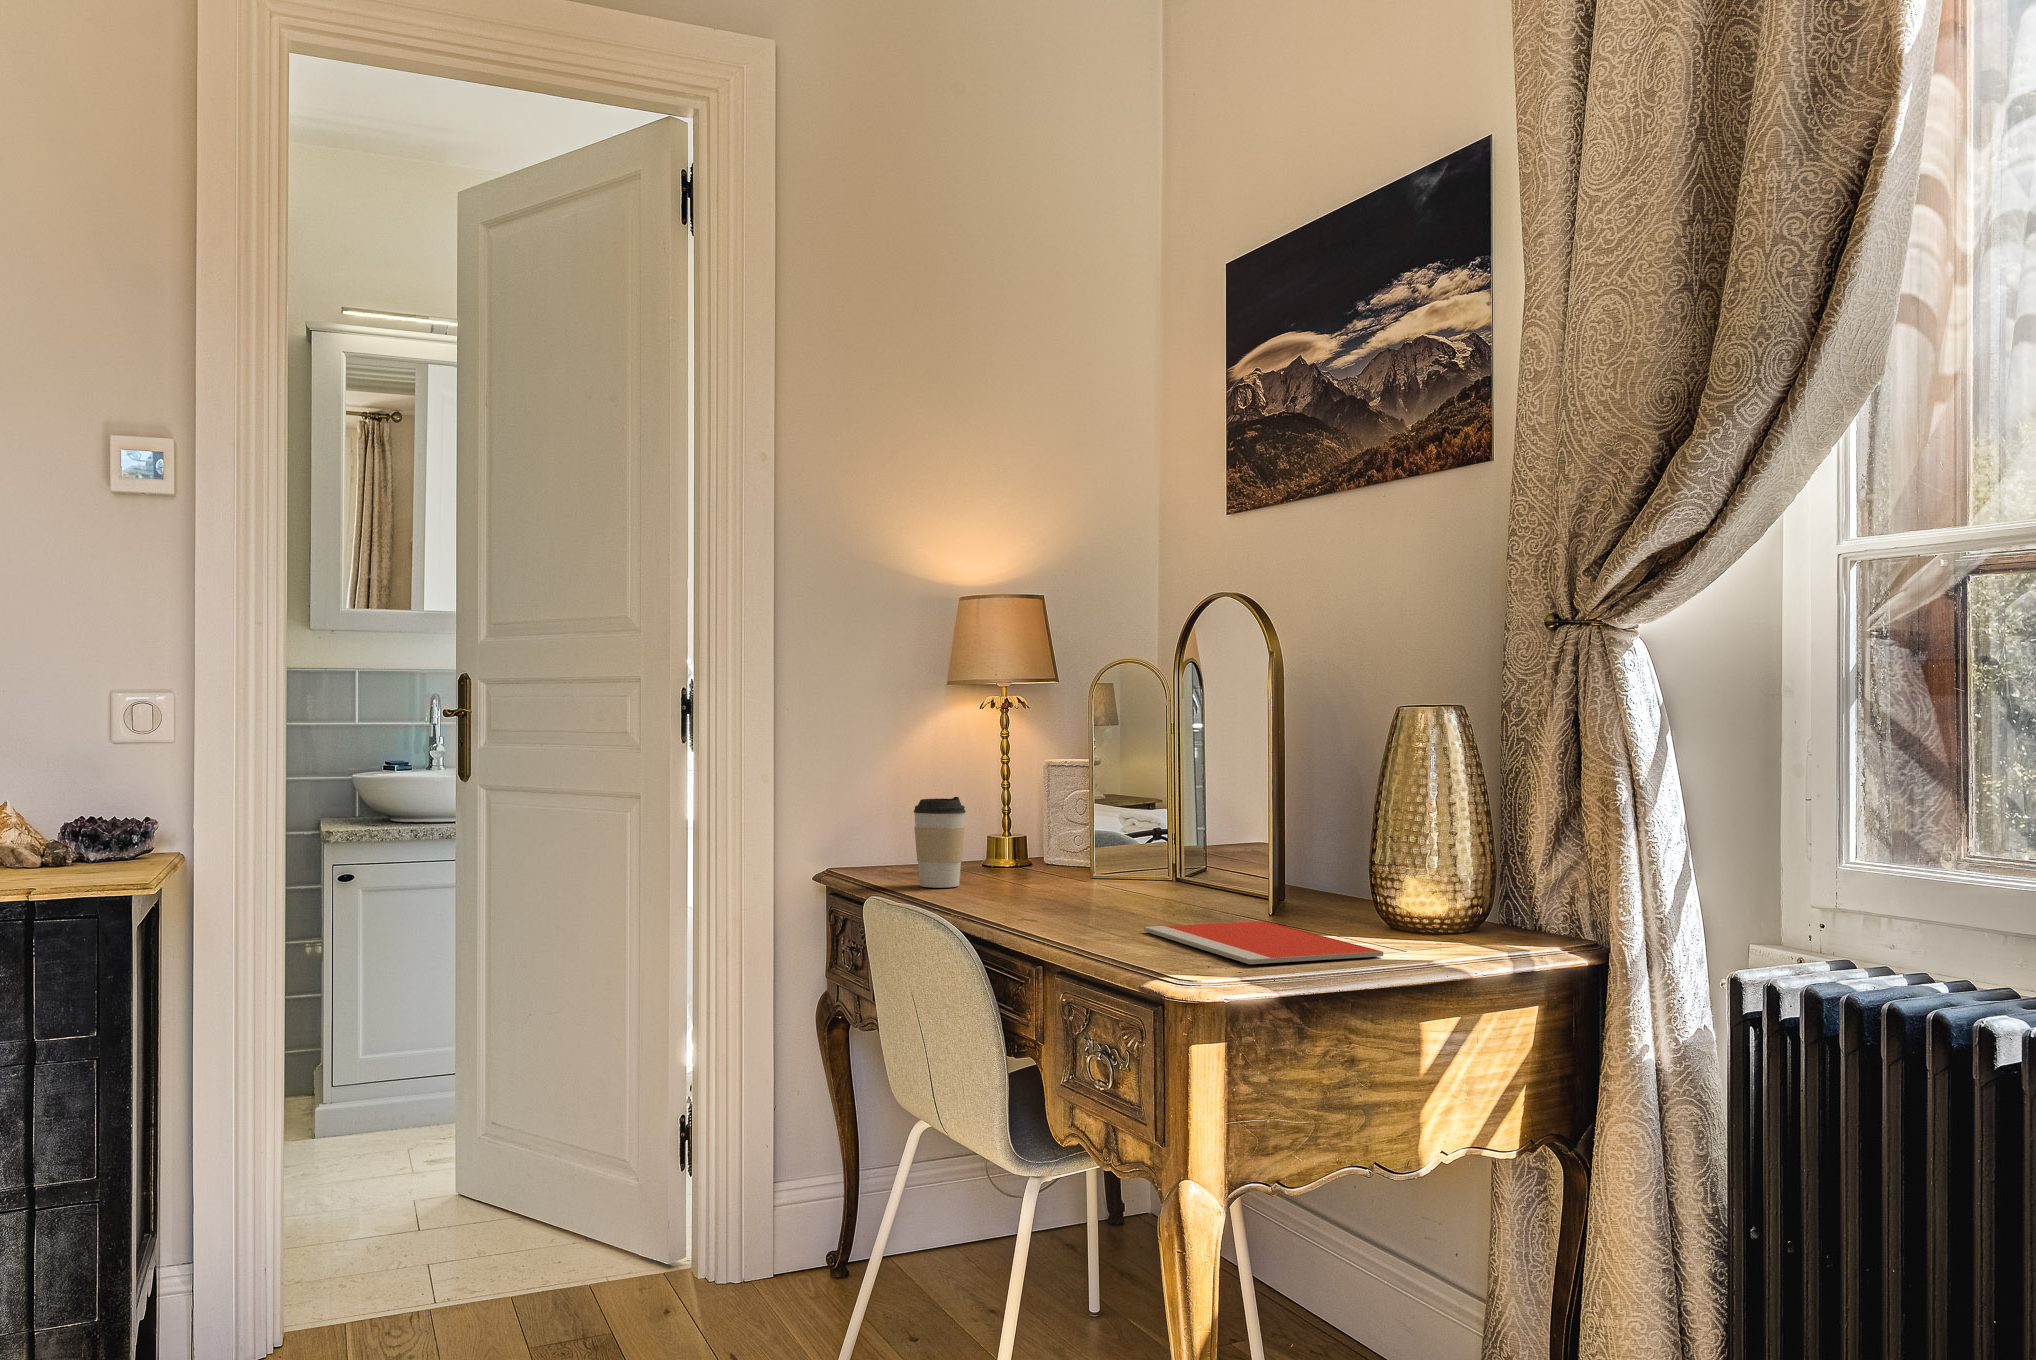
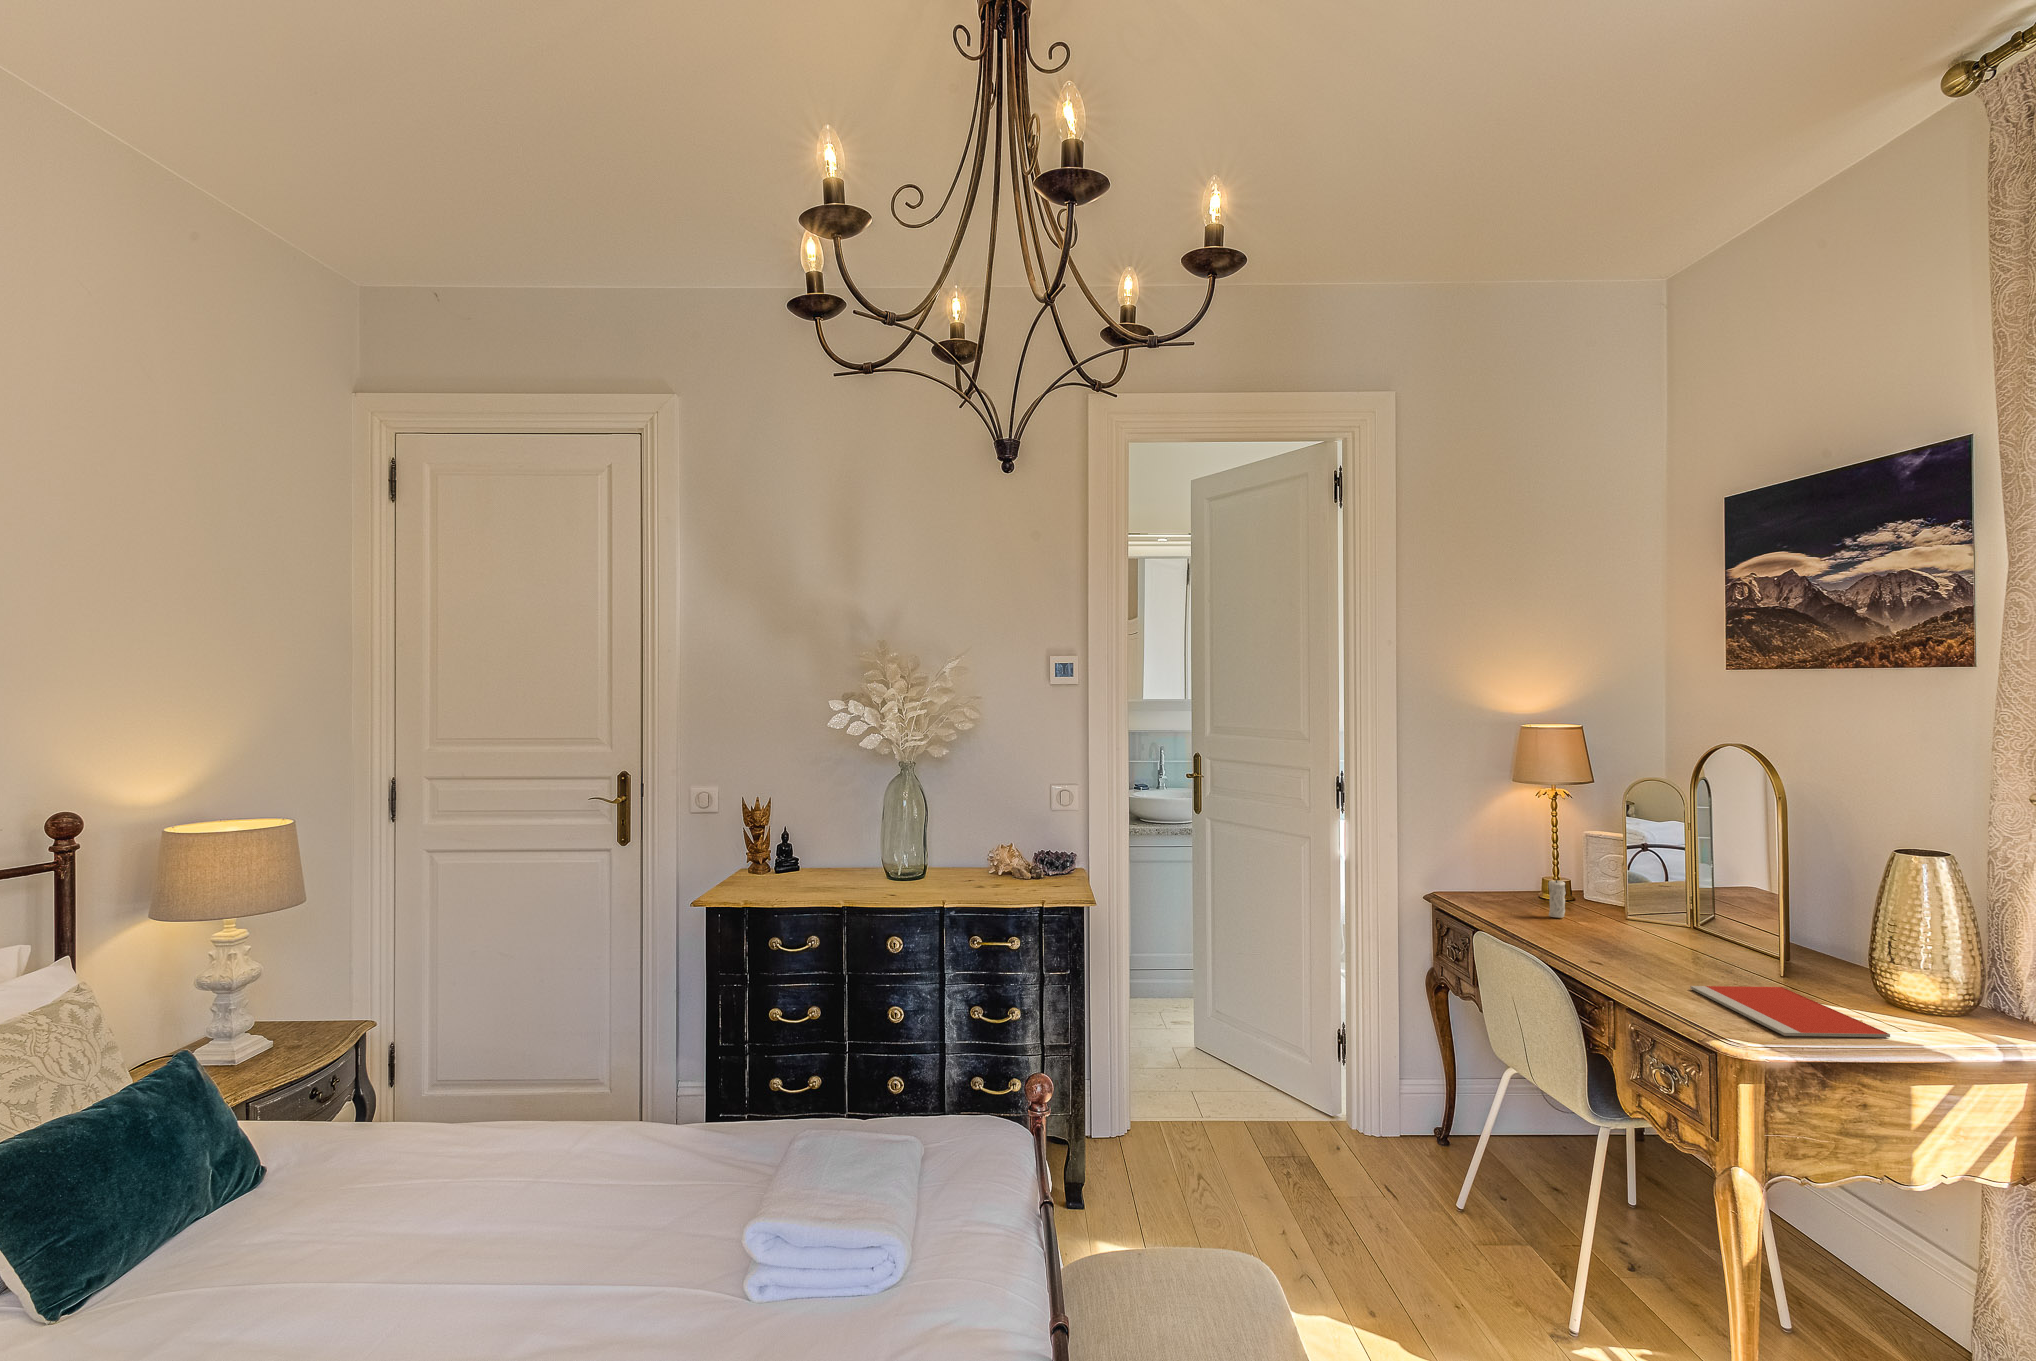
coffee cup: present [913,797,966,888] -> none [1502,866,1539,925]
candle: none [982,810,1006,878] -> present [1548,879,1566,918]

